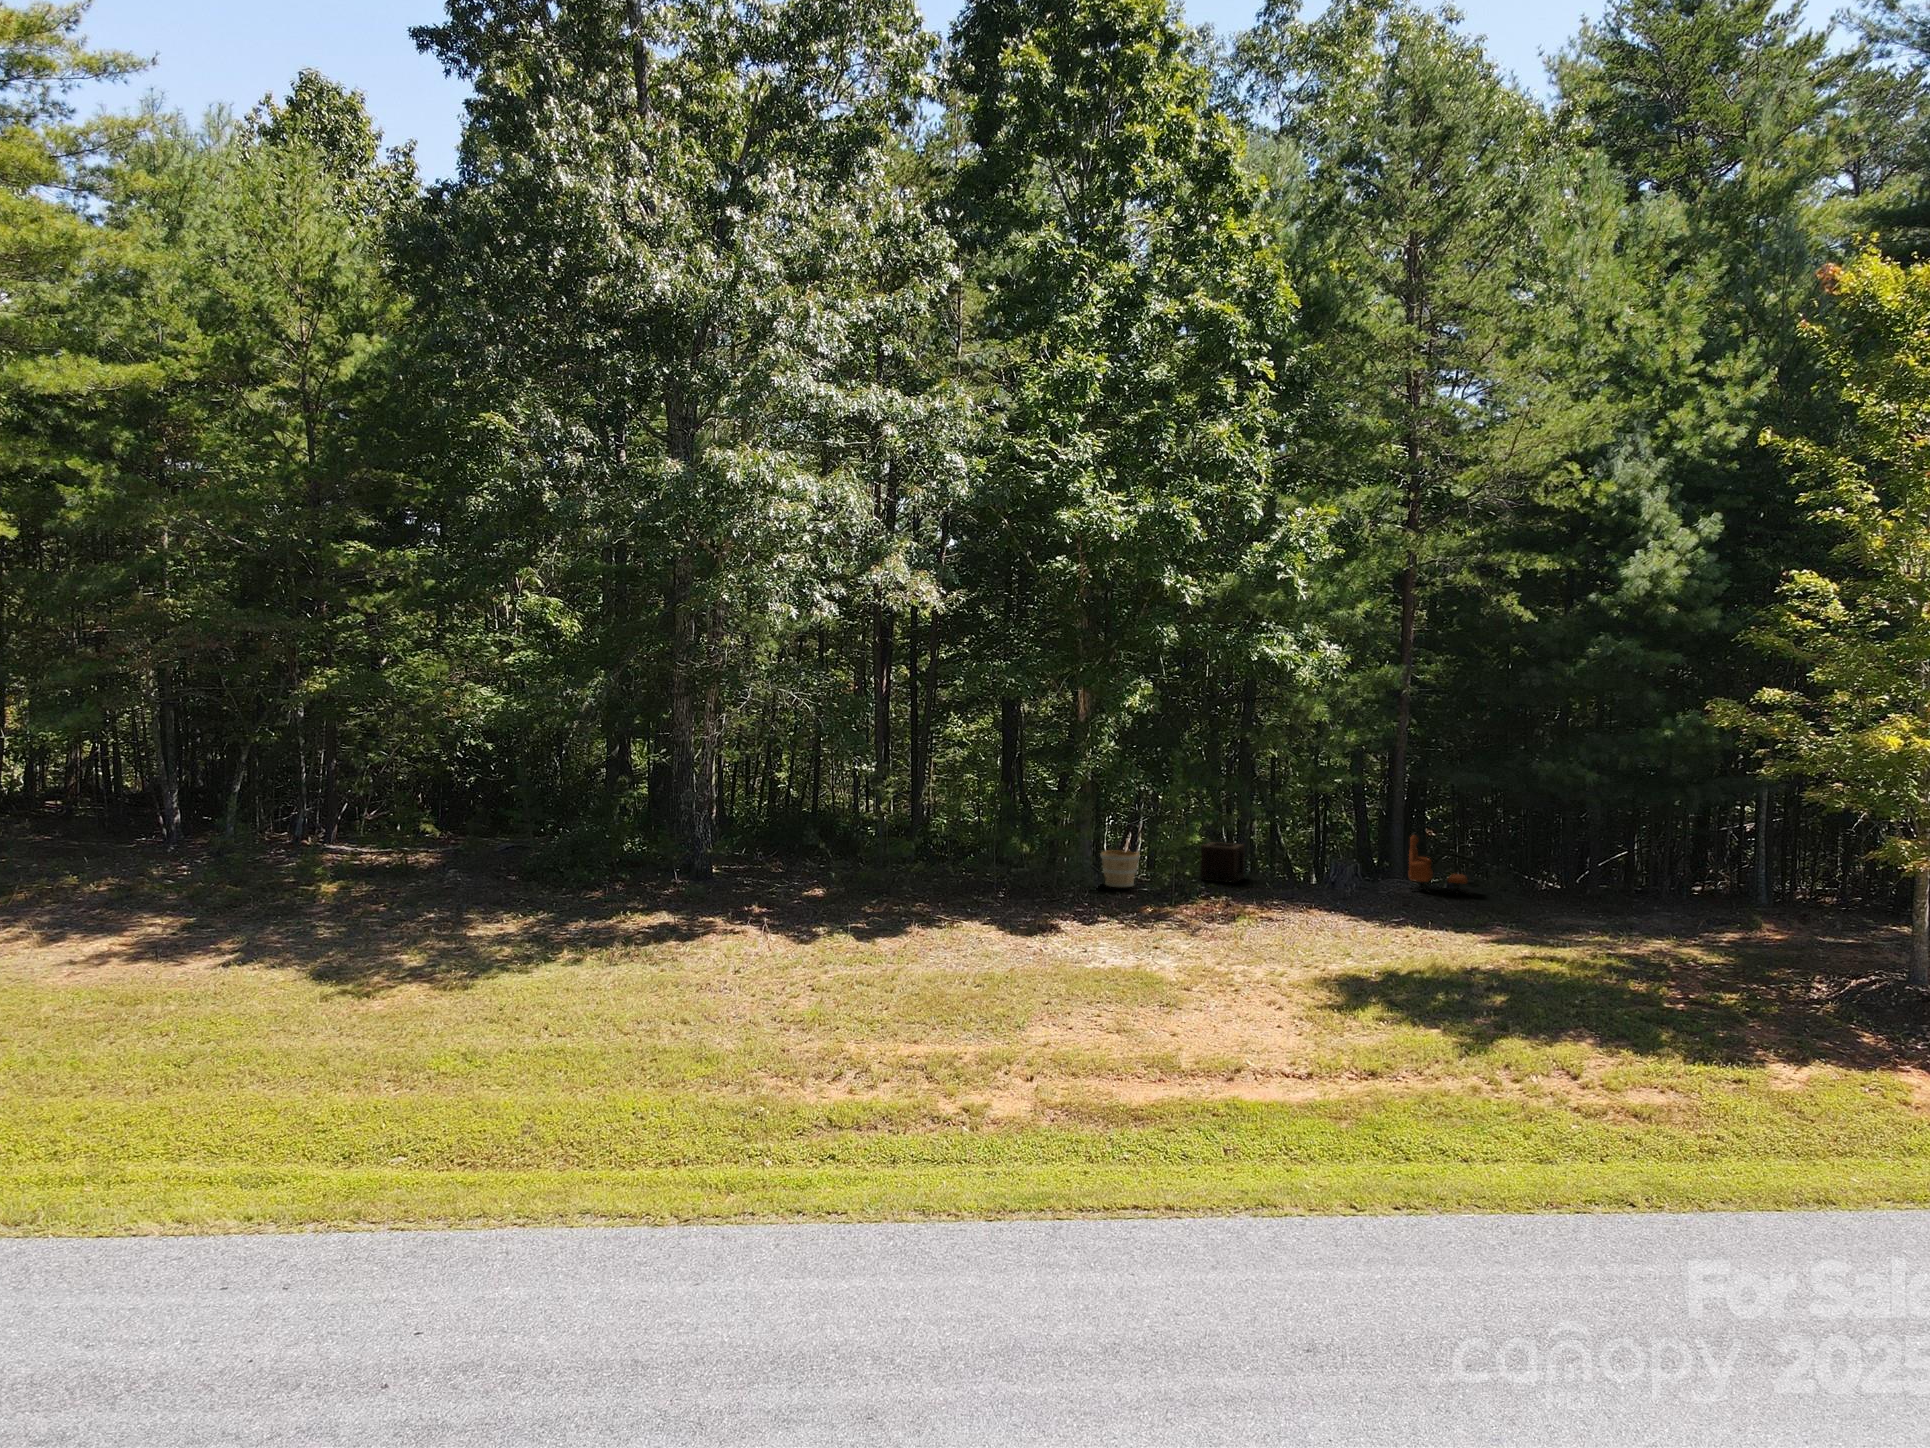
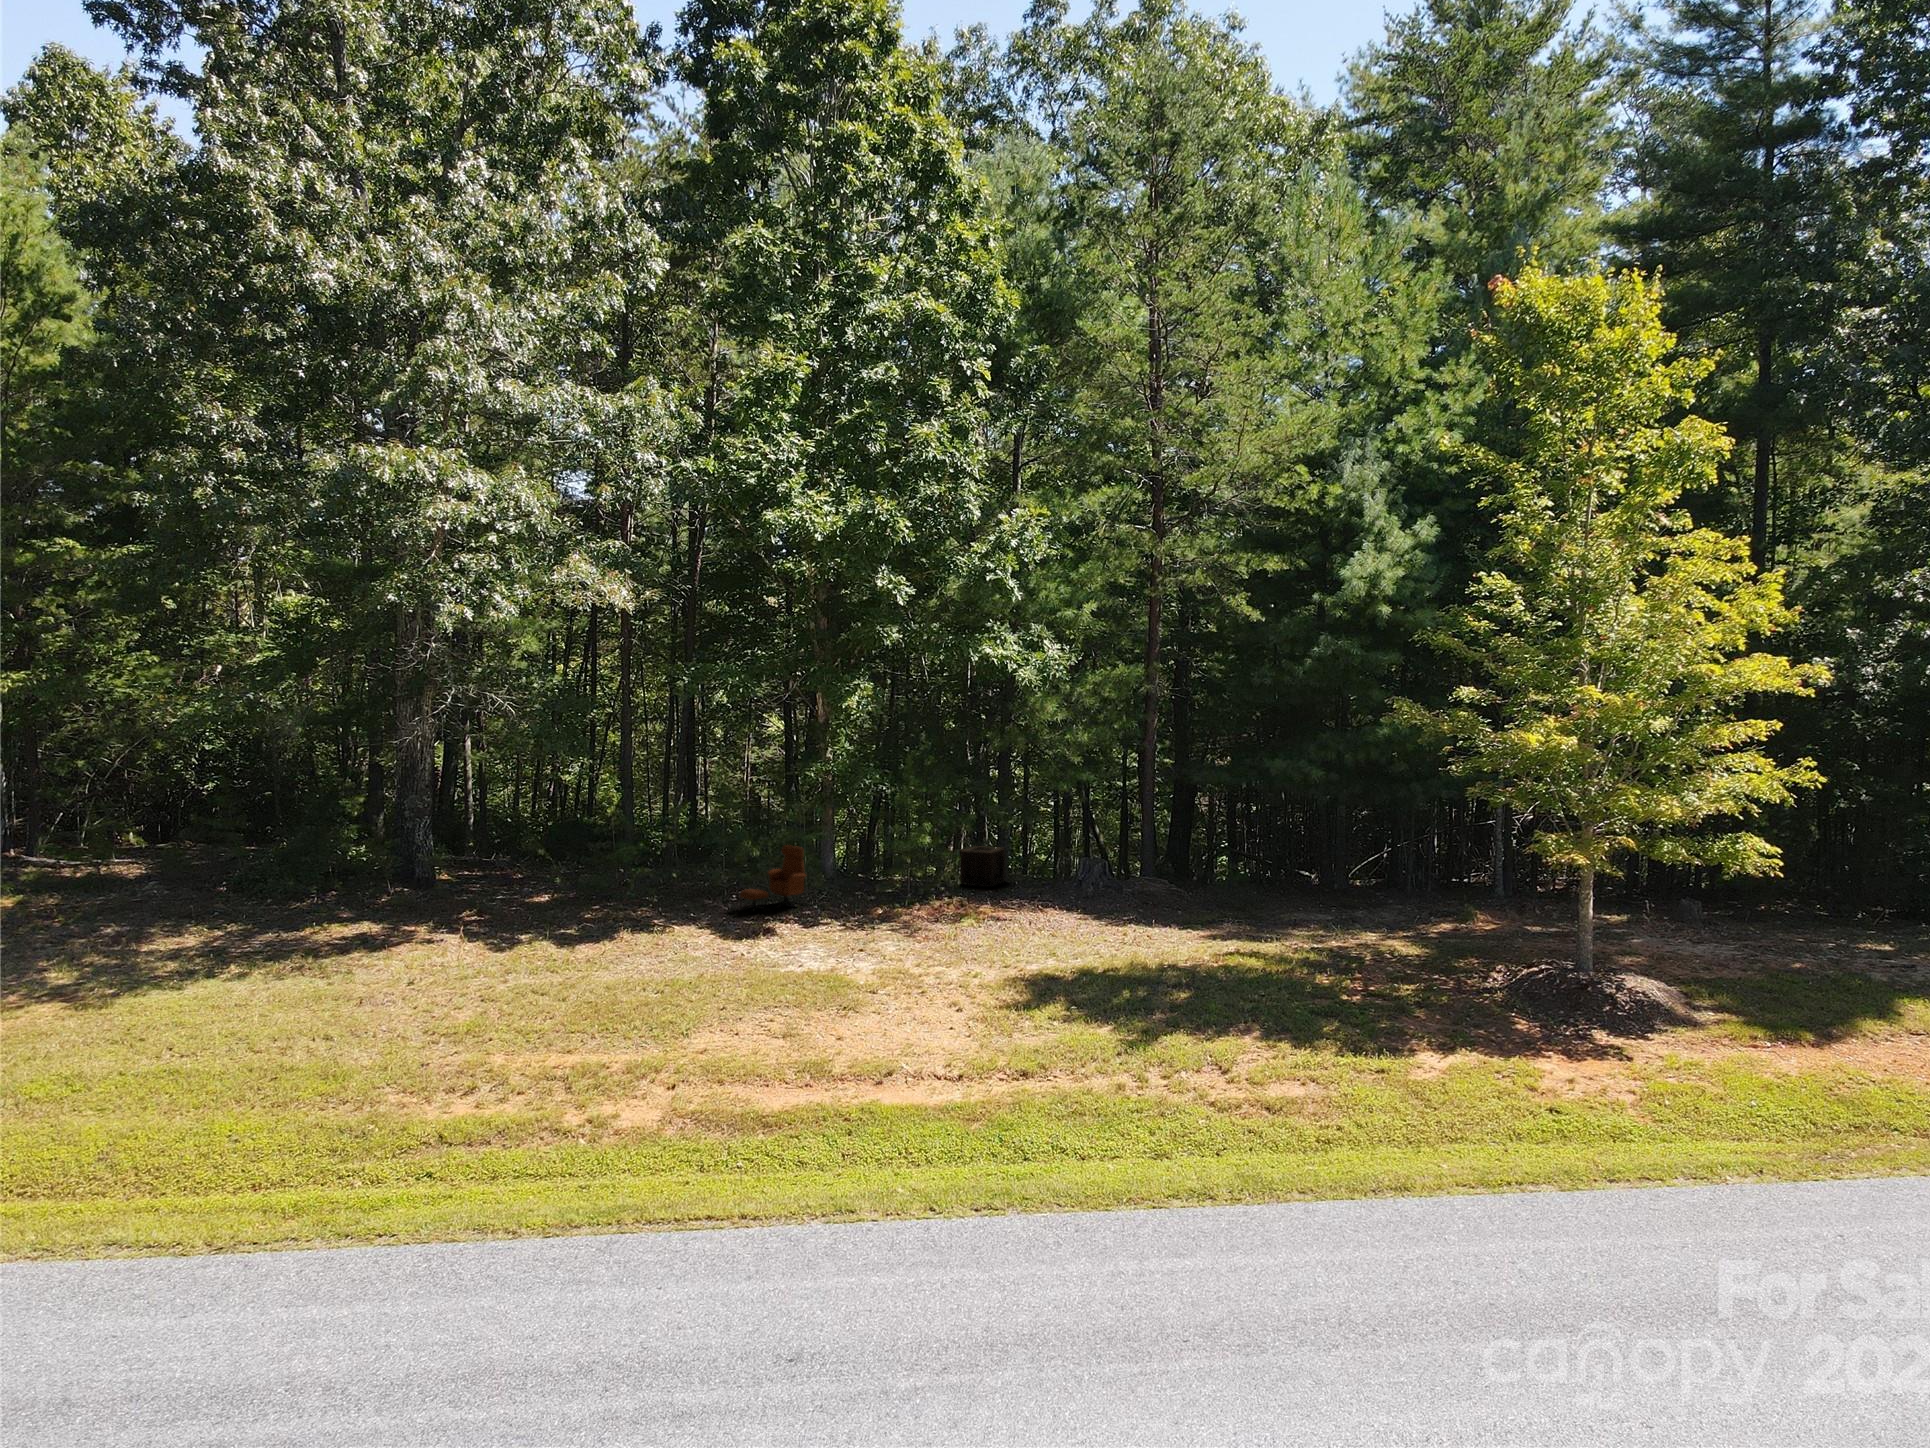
lounge chair: present [1409,835,1469,895] -> present [740,845,806,912]
wooden bucket: present [1101,850,1140,888] -> none [853,858,892,896]

